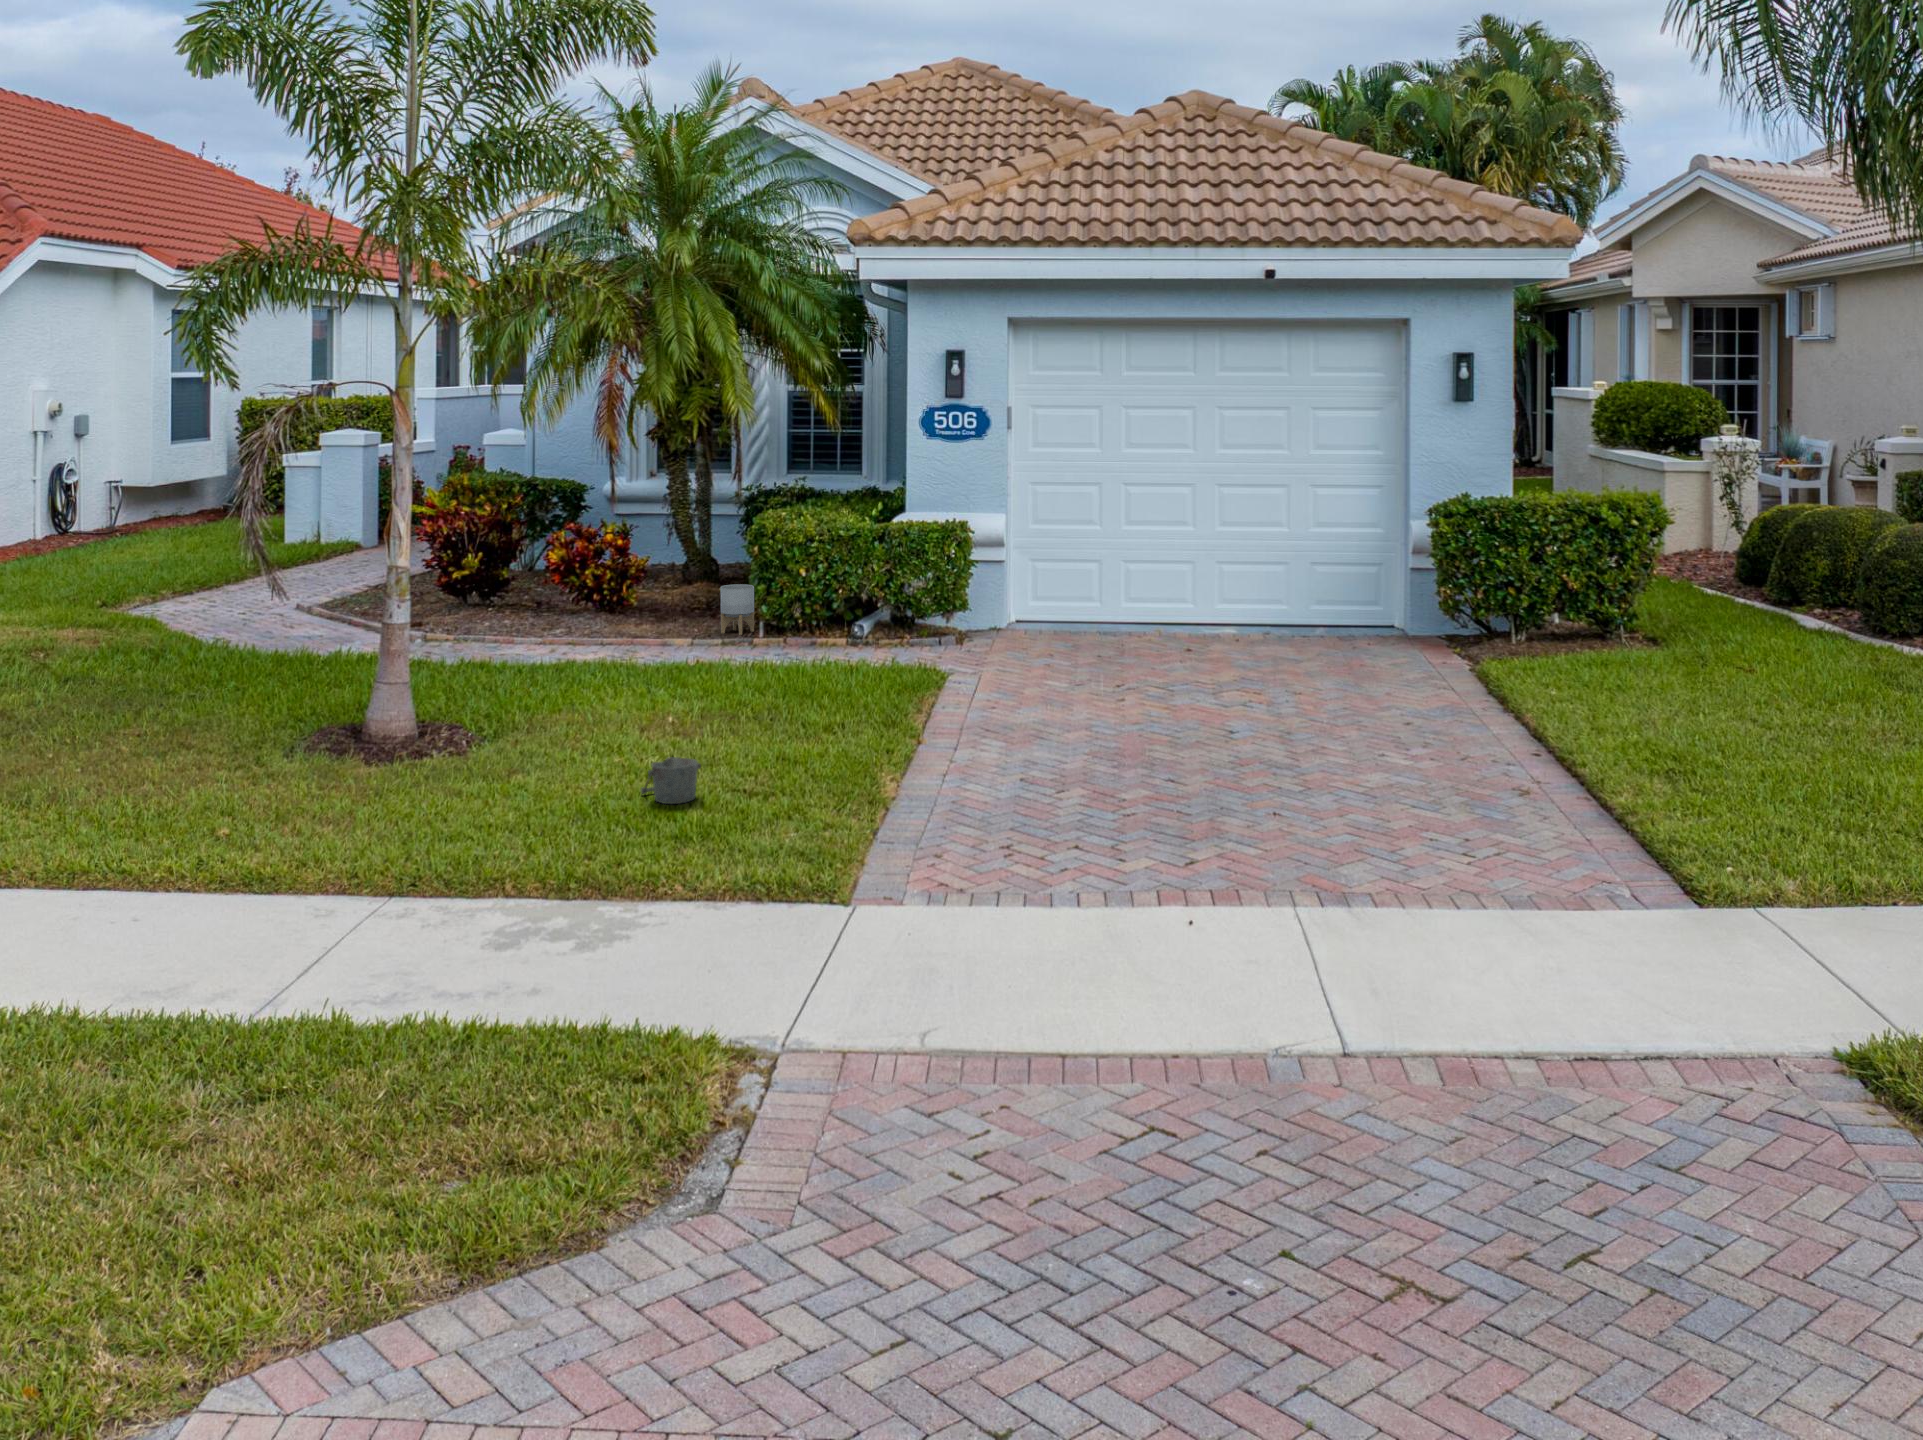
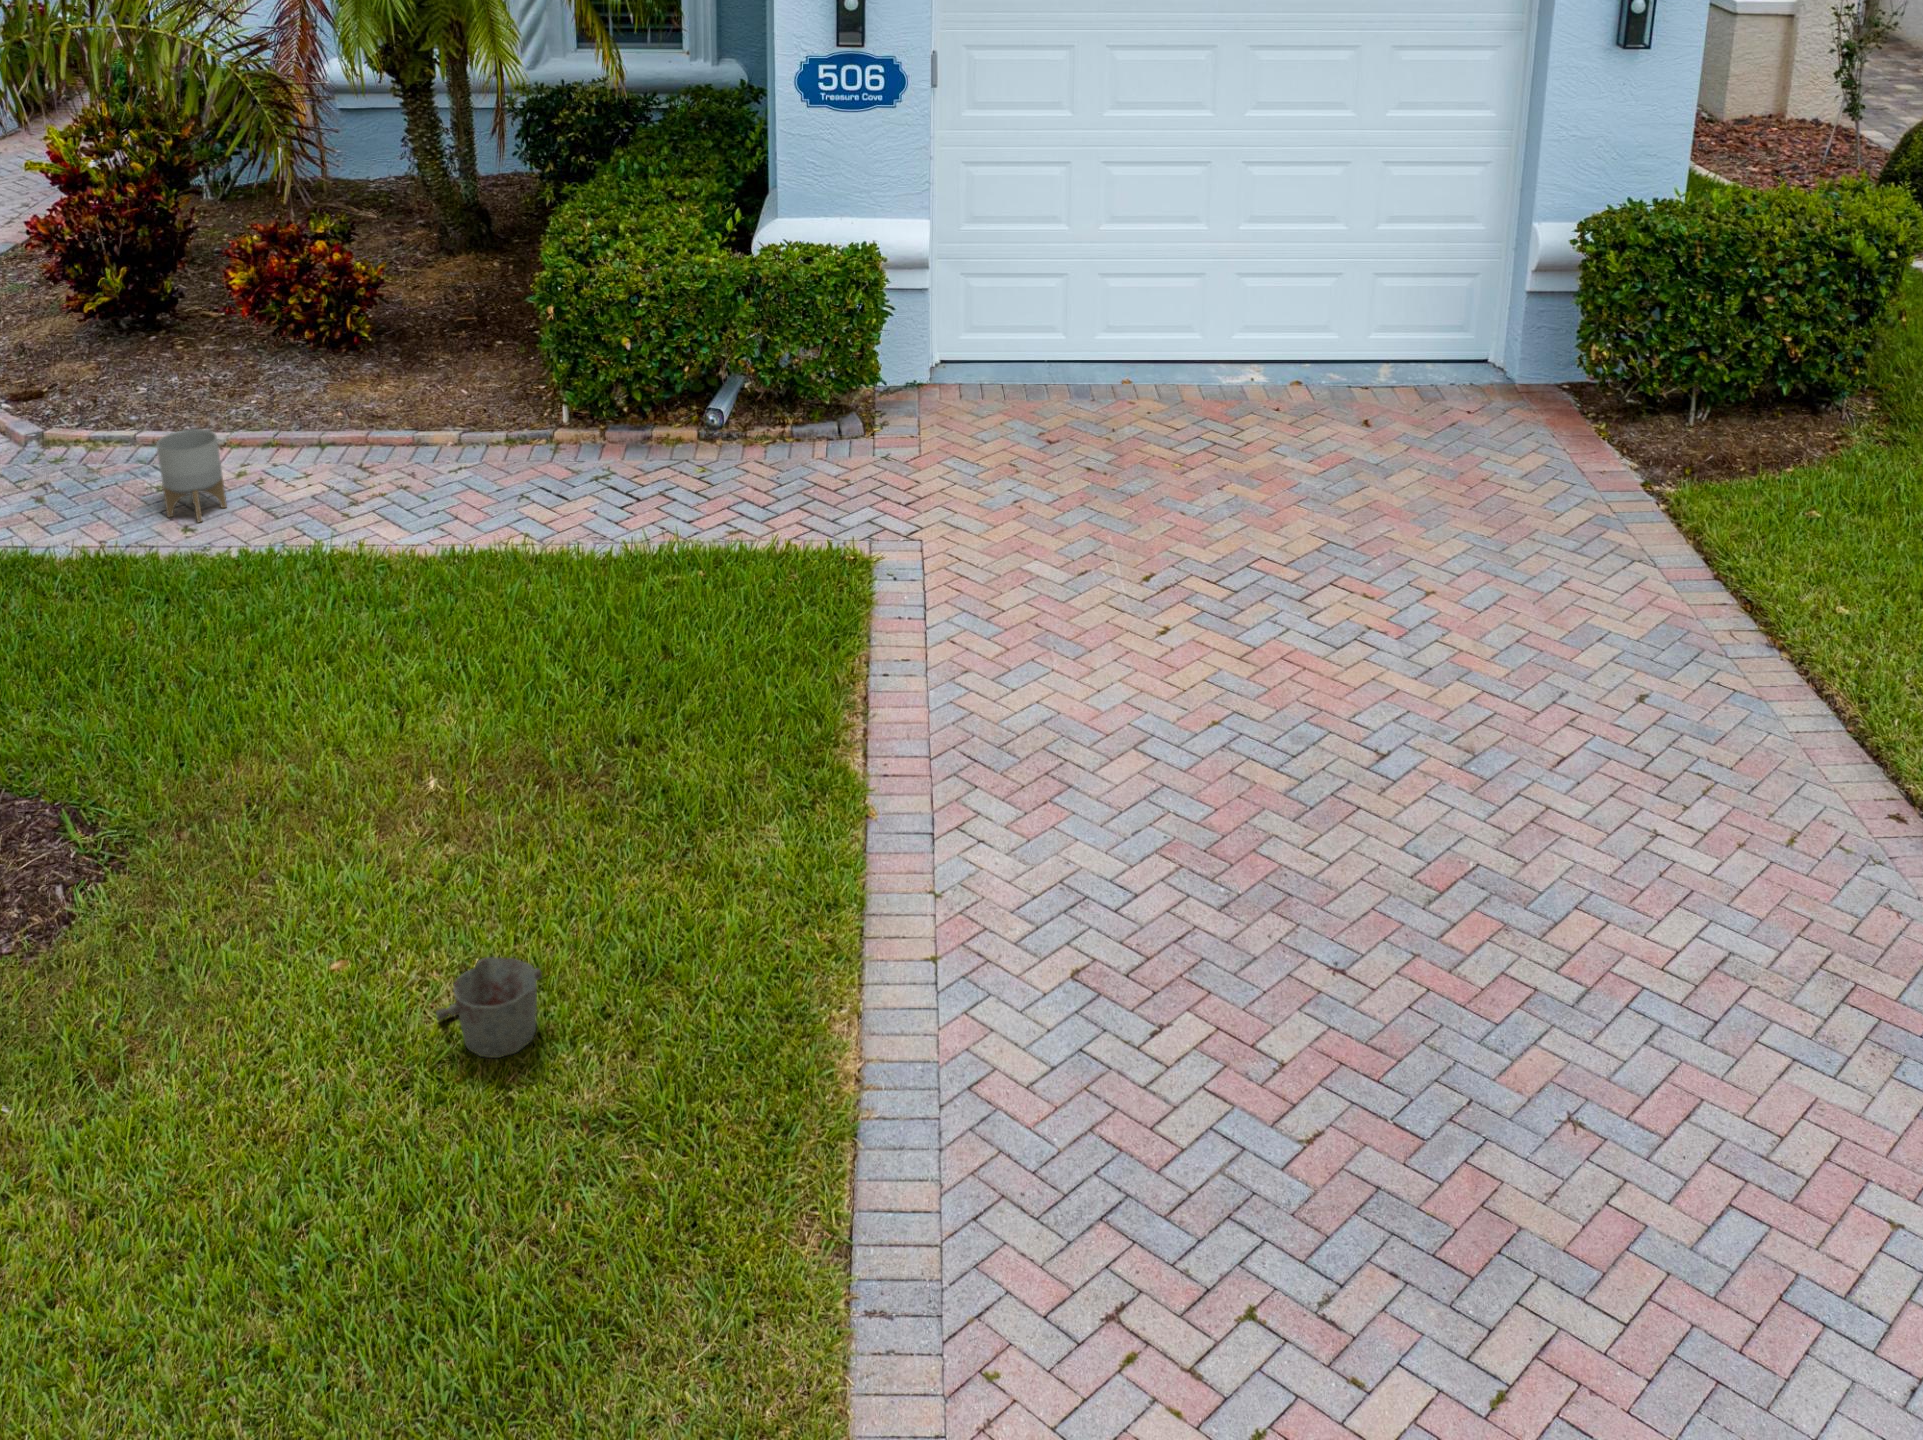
planter: present [721,584,754,635] -> present [156,429,227,522]

